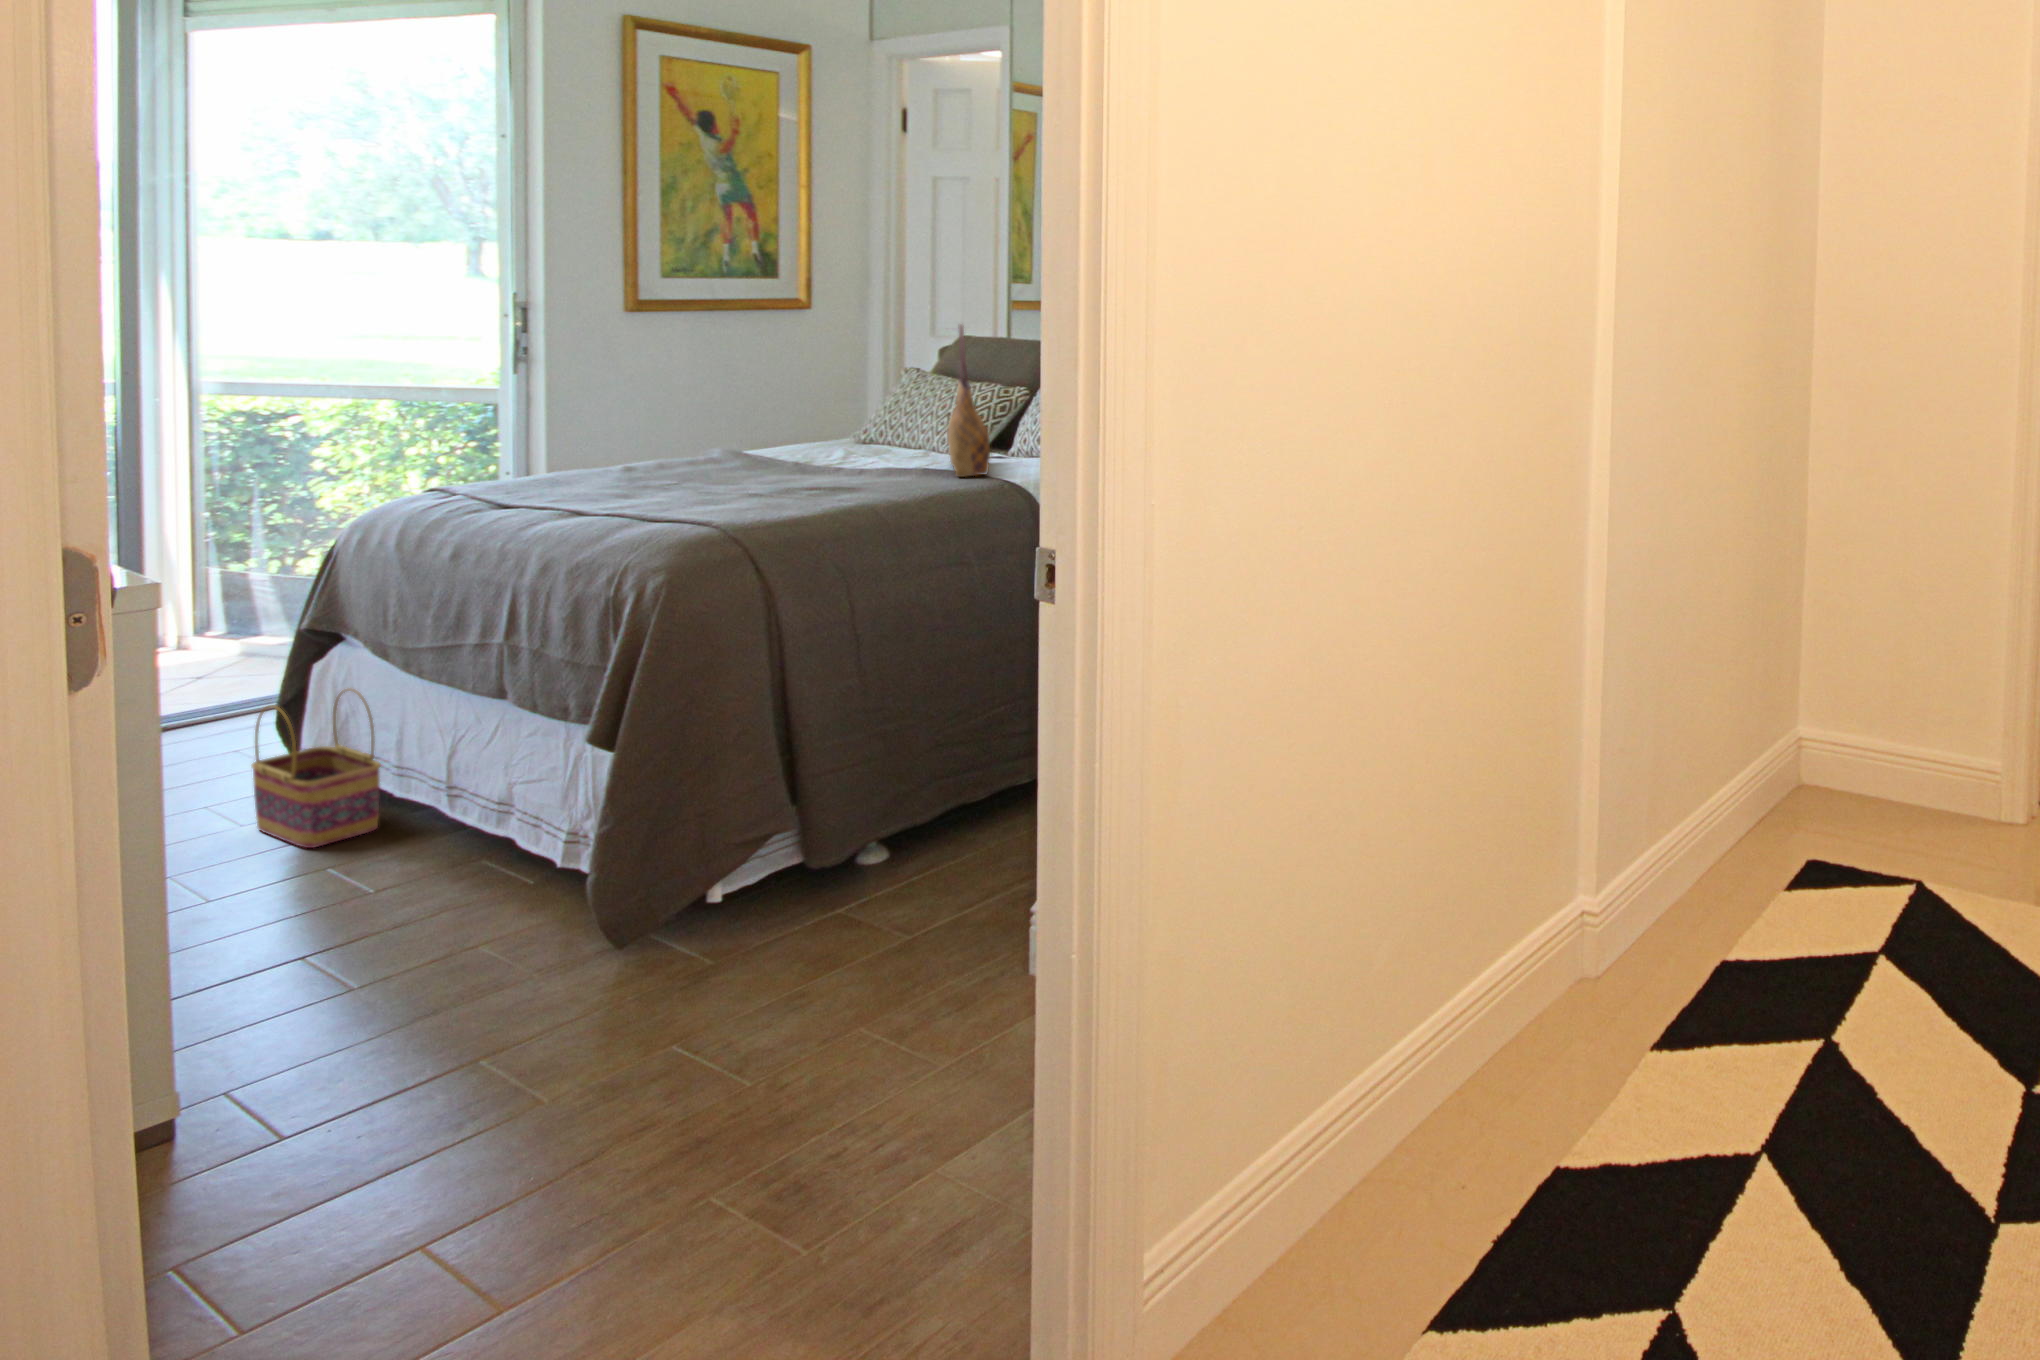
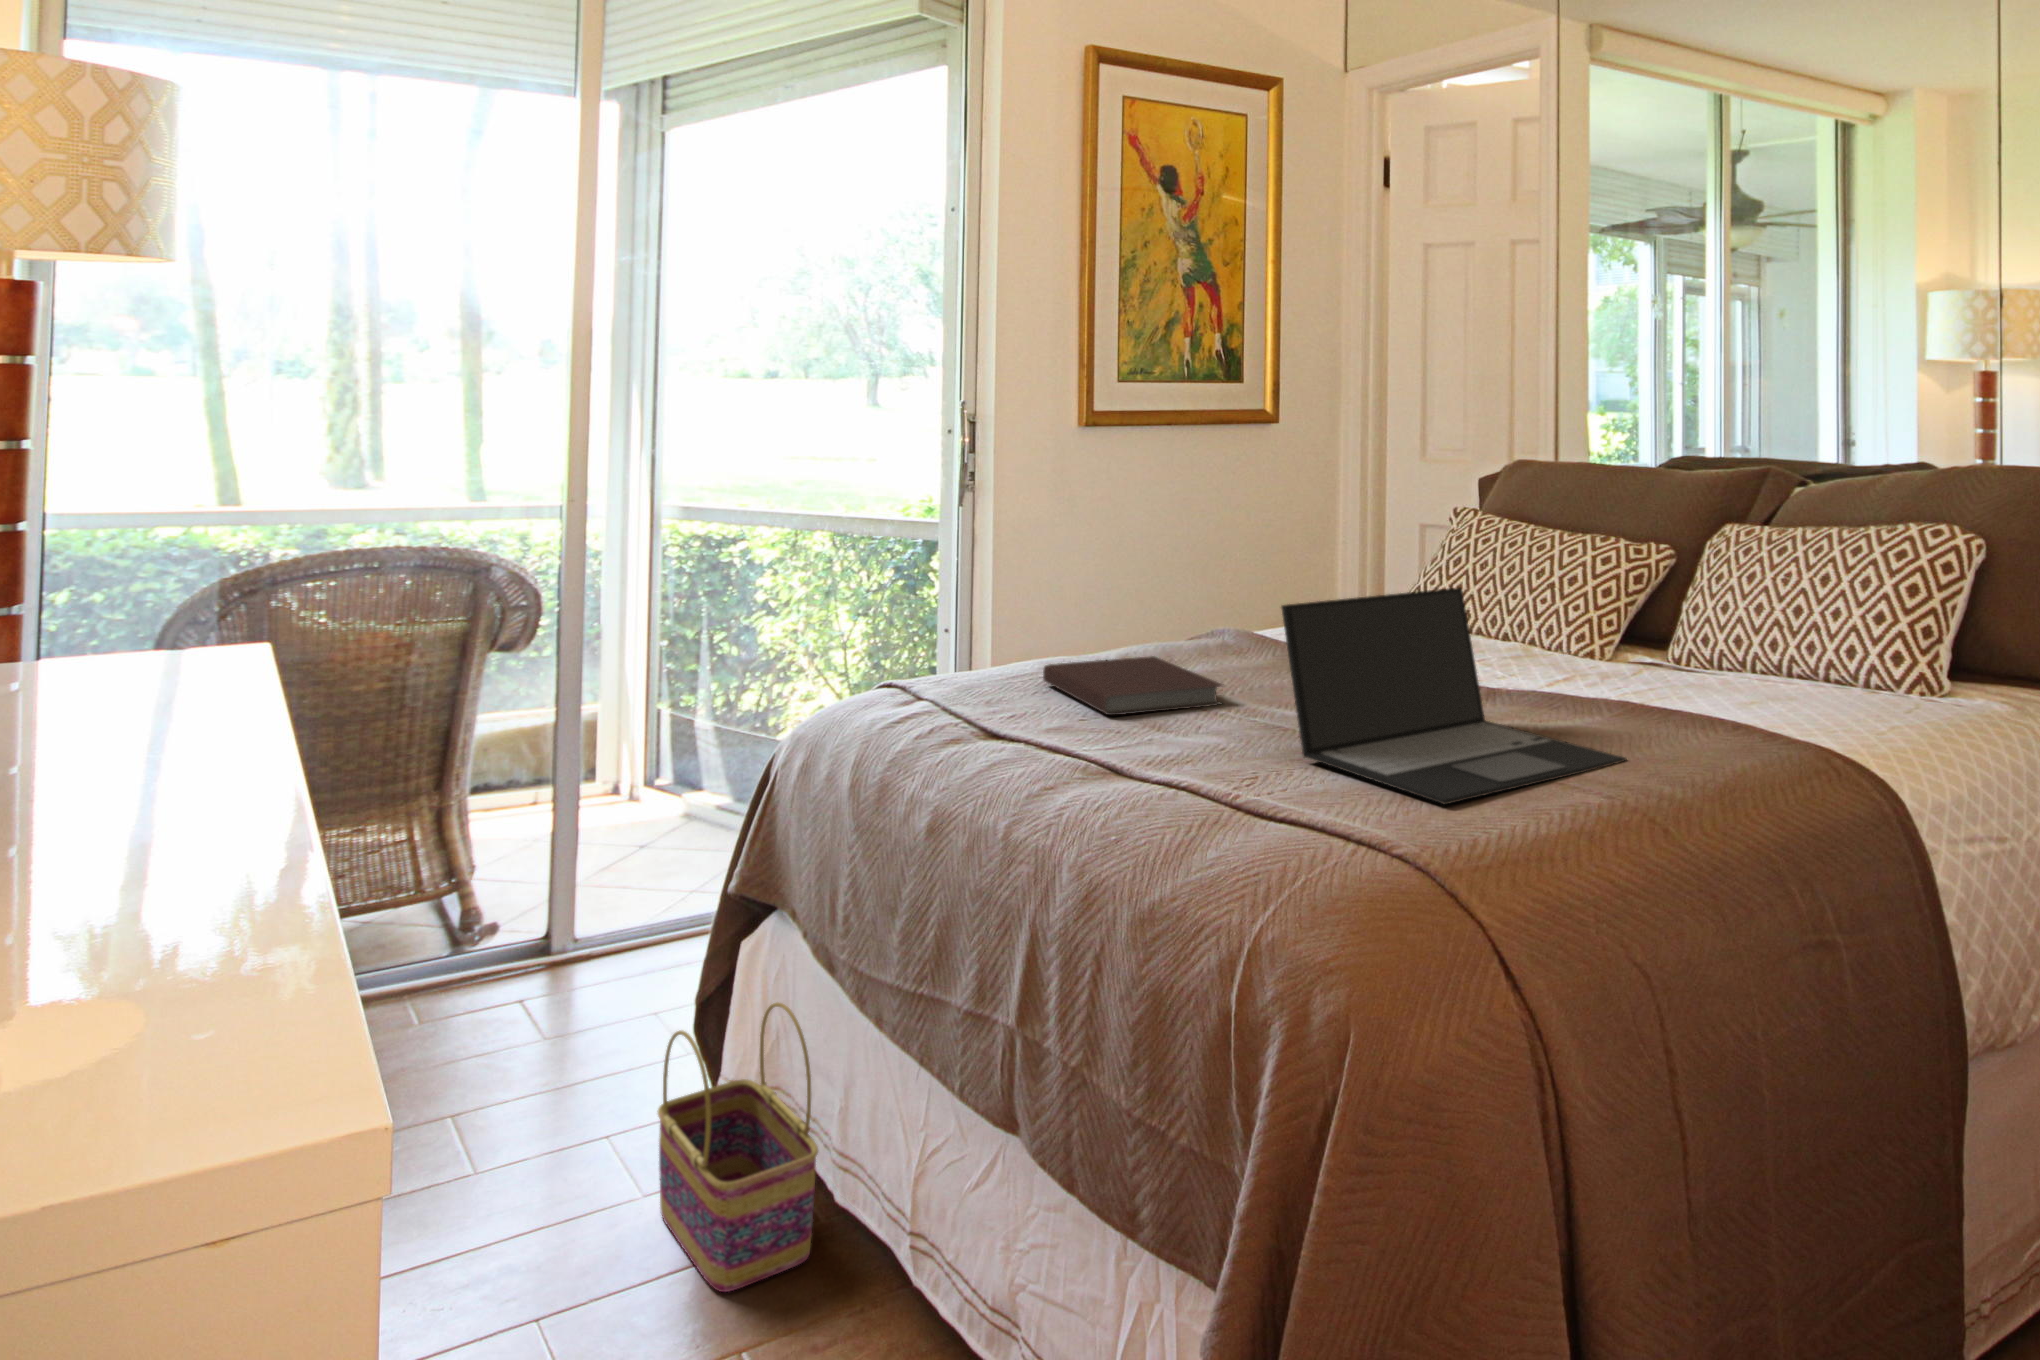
tote bag: present [948,325,990,477] -> none [1616,445,1736,728]
laptop: none [693,407,904,510] -> present [1281,587,1627,804]
notebook: none [552,465,681,494] -> present [1043,656,1224,715]

